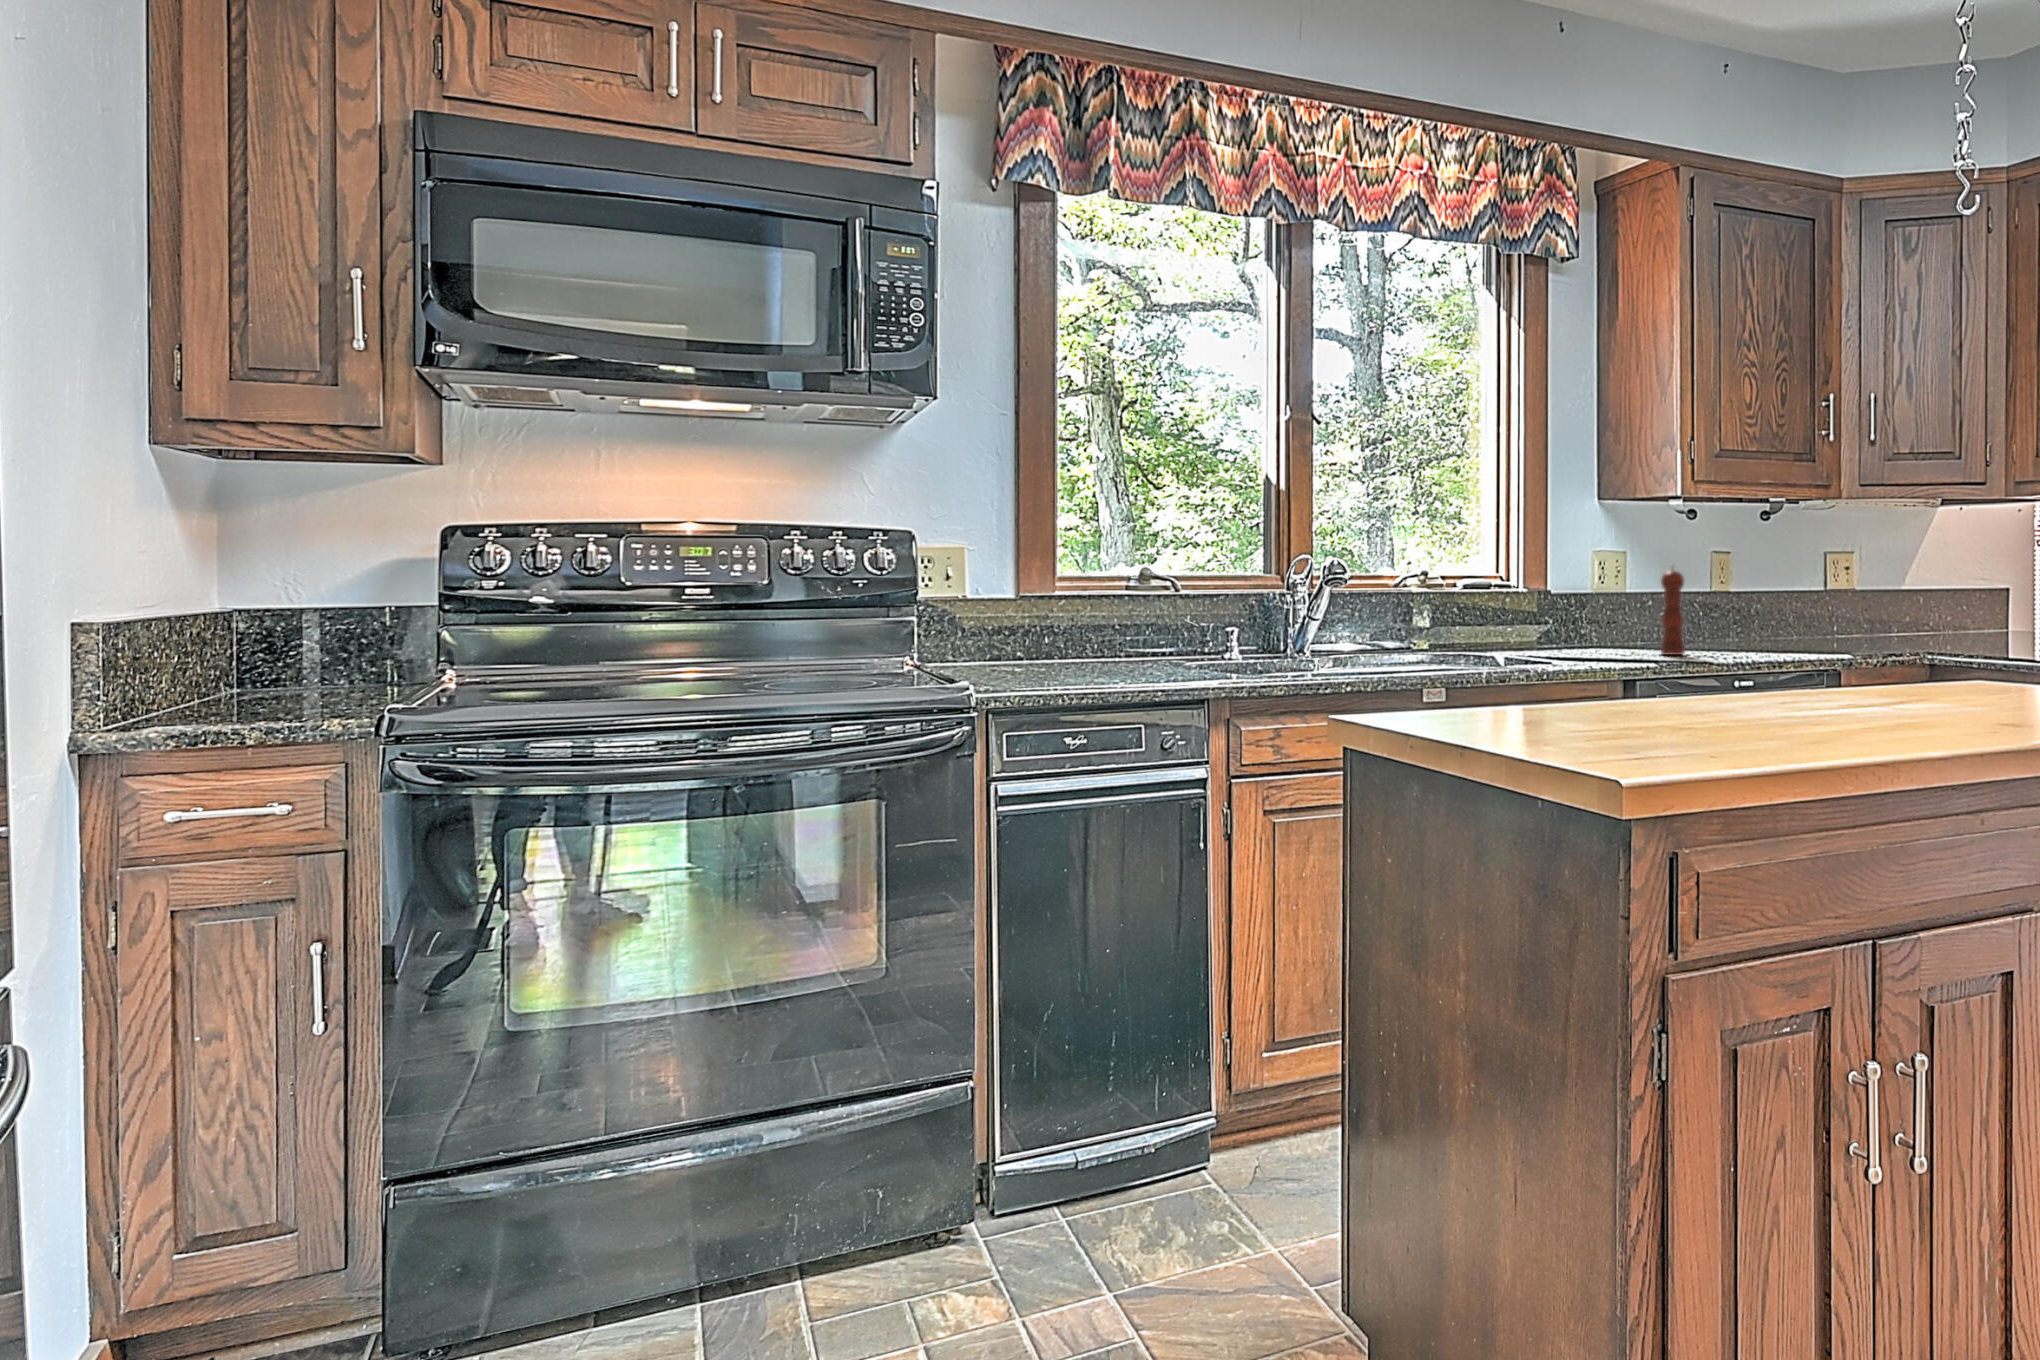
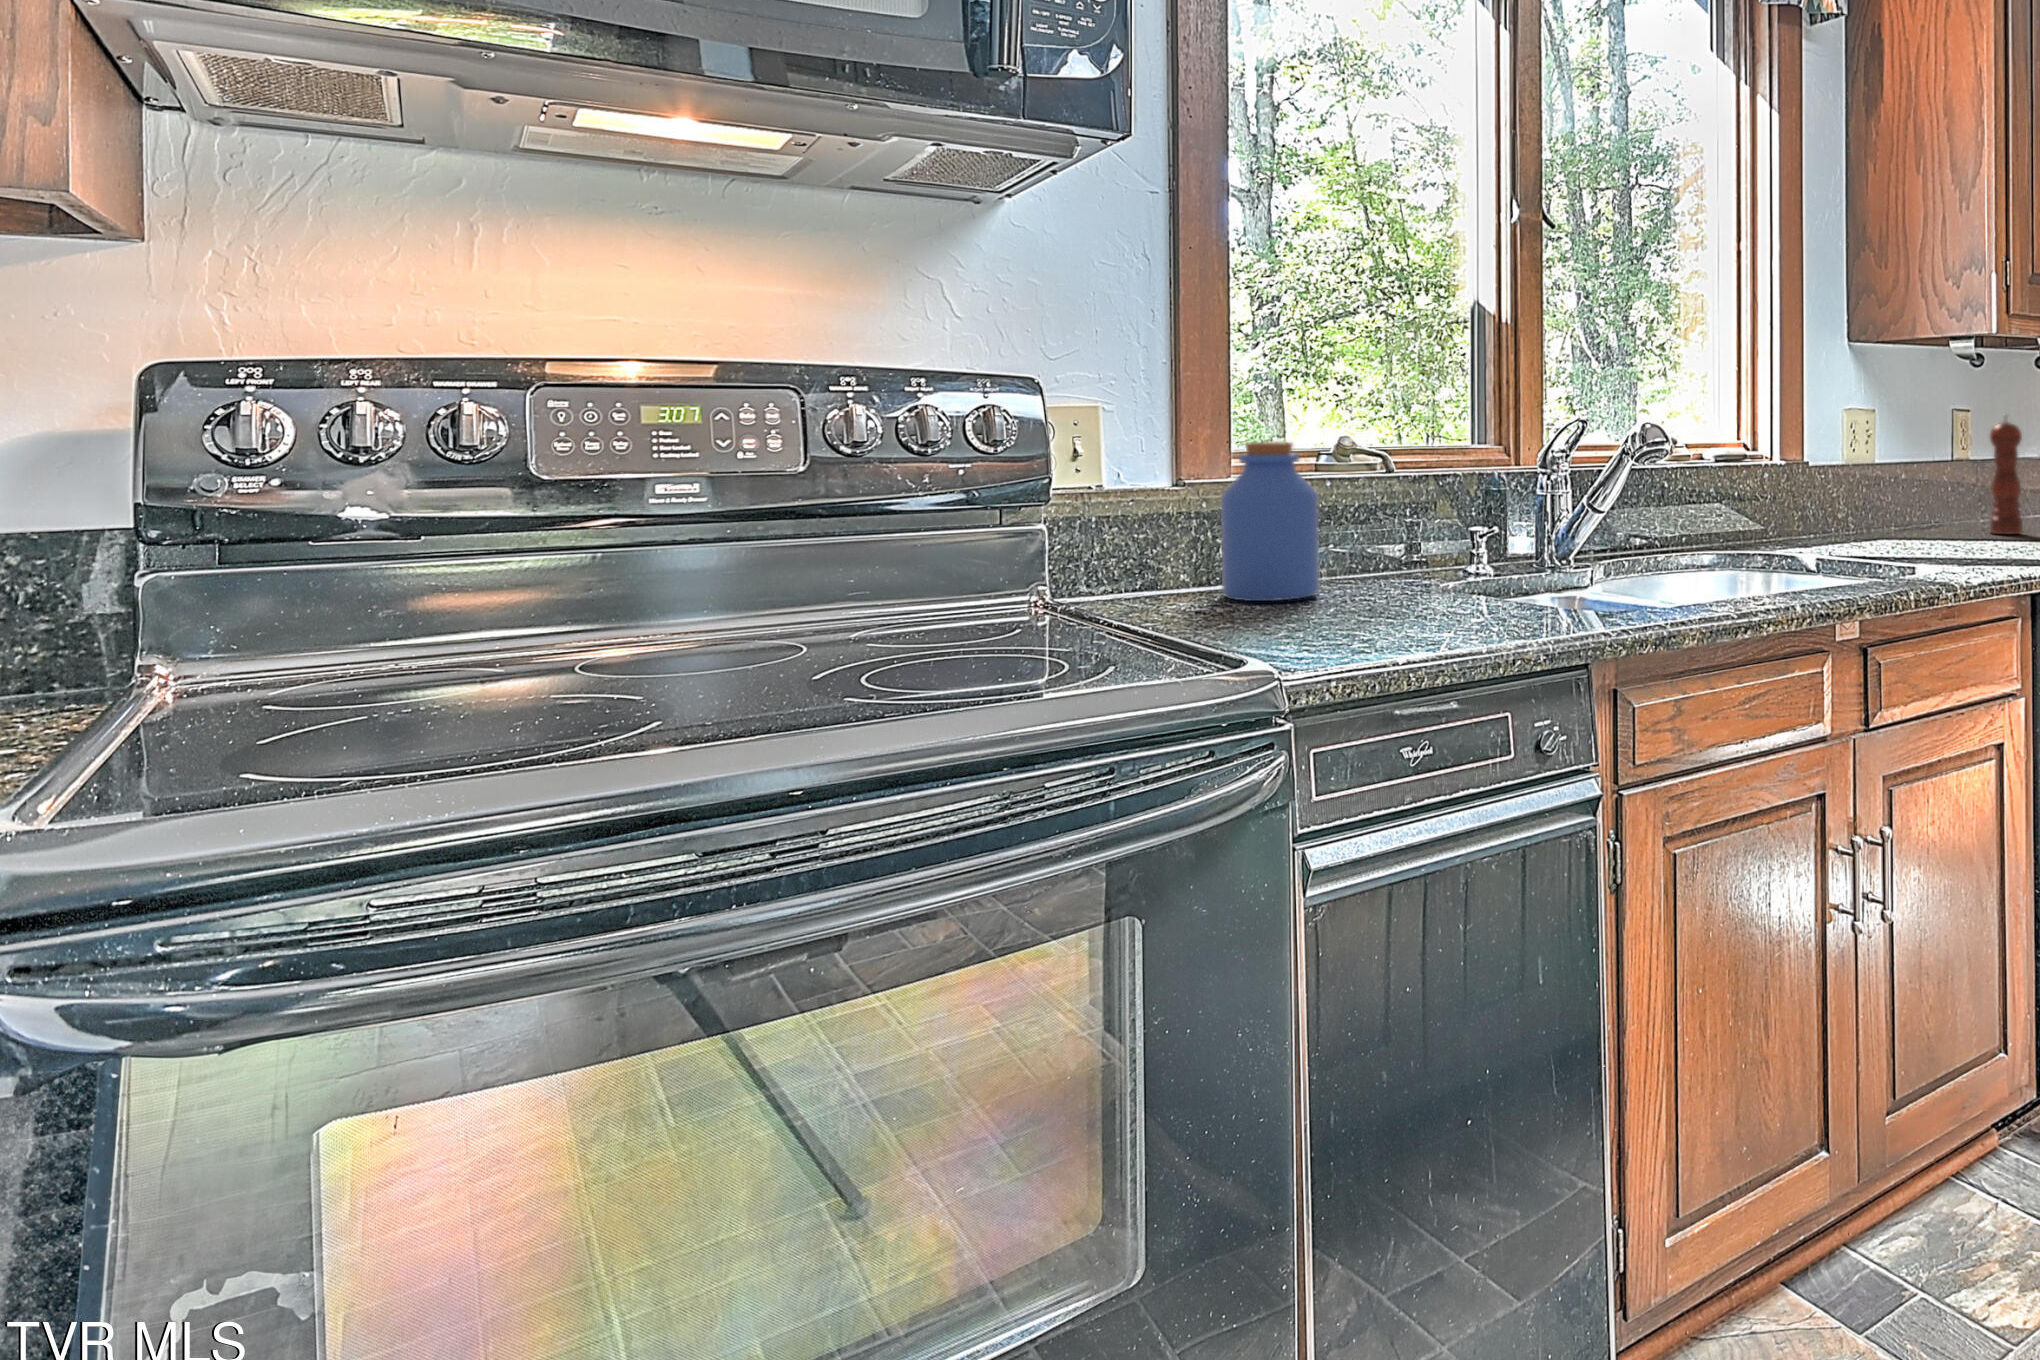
jar: none [1018,575,1079,671] -> present [1221,441,1320,601]

